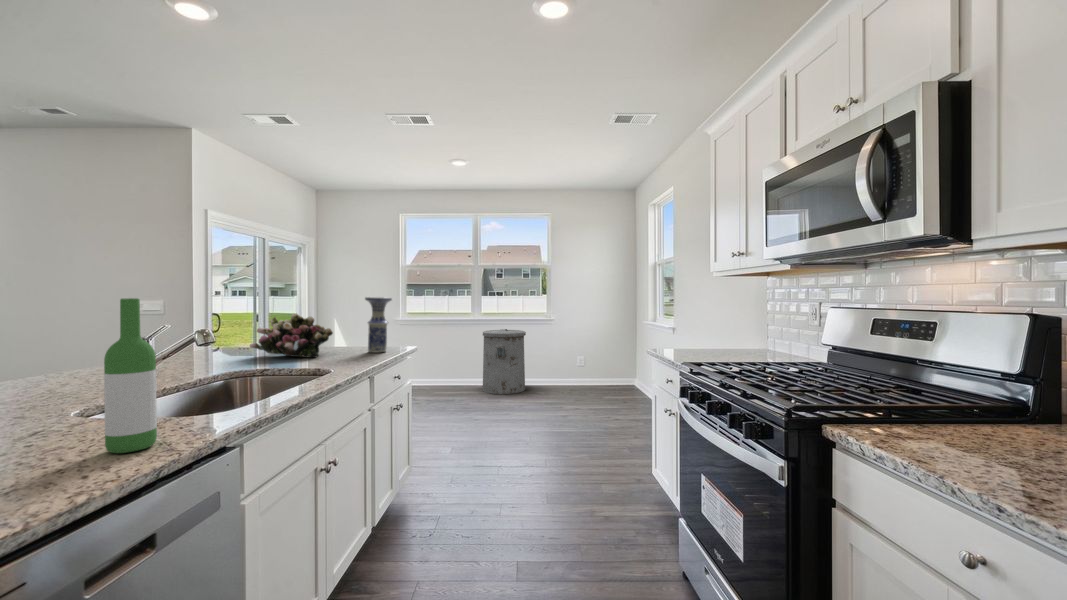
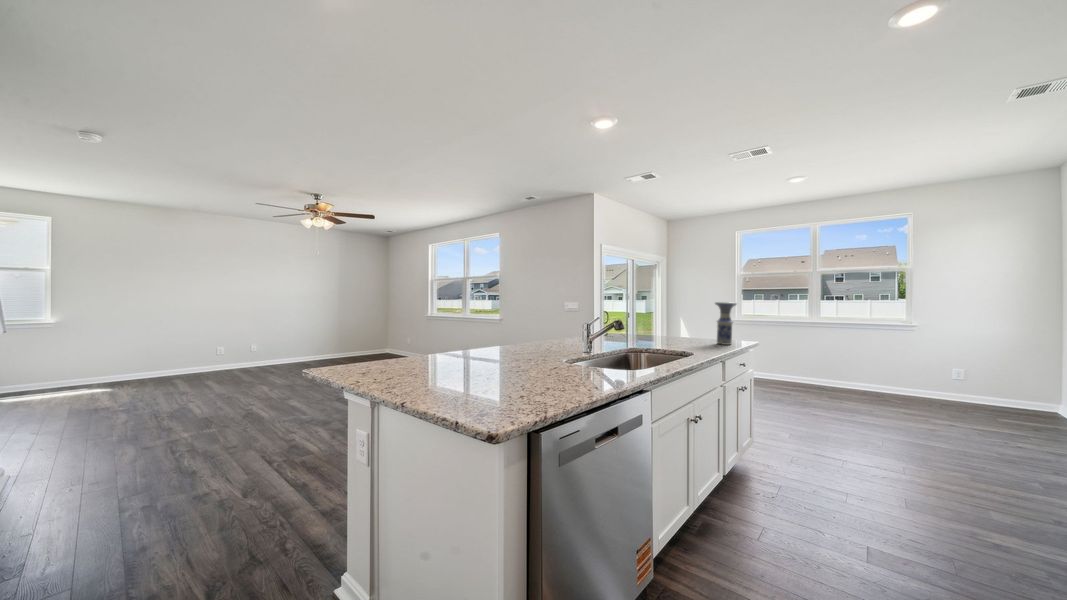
wine bottle: present [104,298,157,453] -> none [606,305,626,380]
flower arrangement: present [250,313,333,358] -> none [639,313,691,344]
trash can: present [483,329,526,394] -> none [819,334,876,400]

